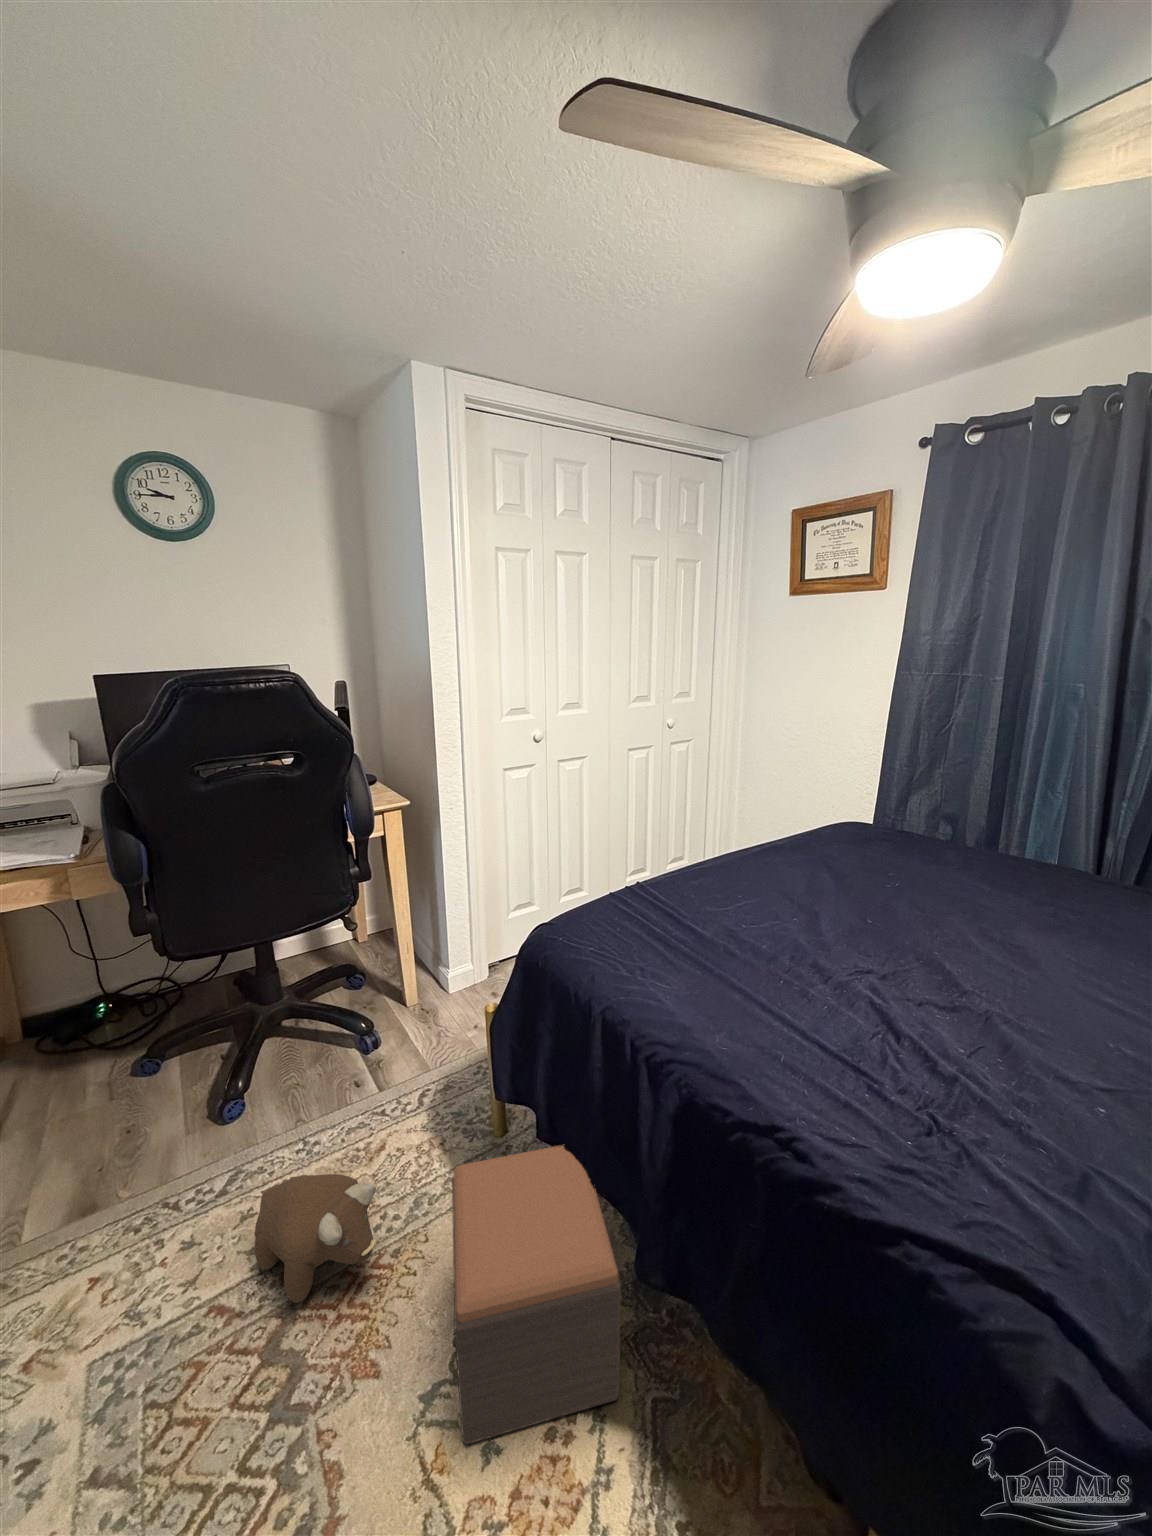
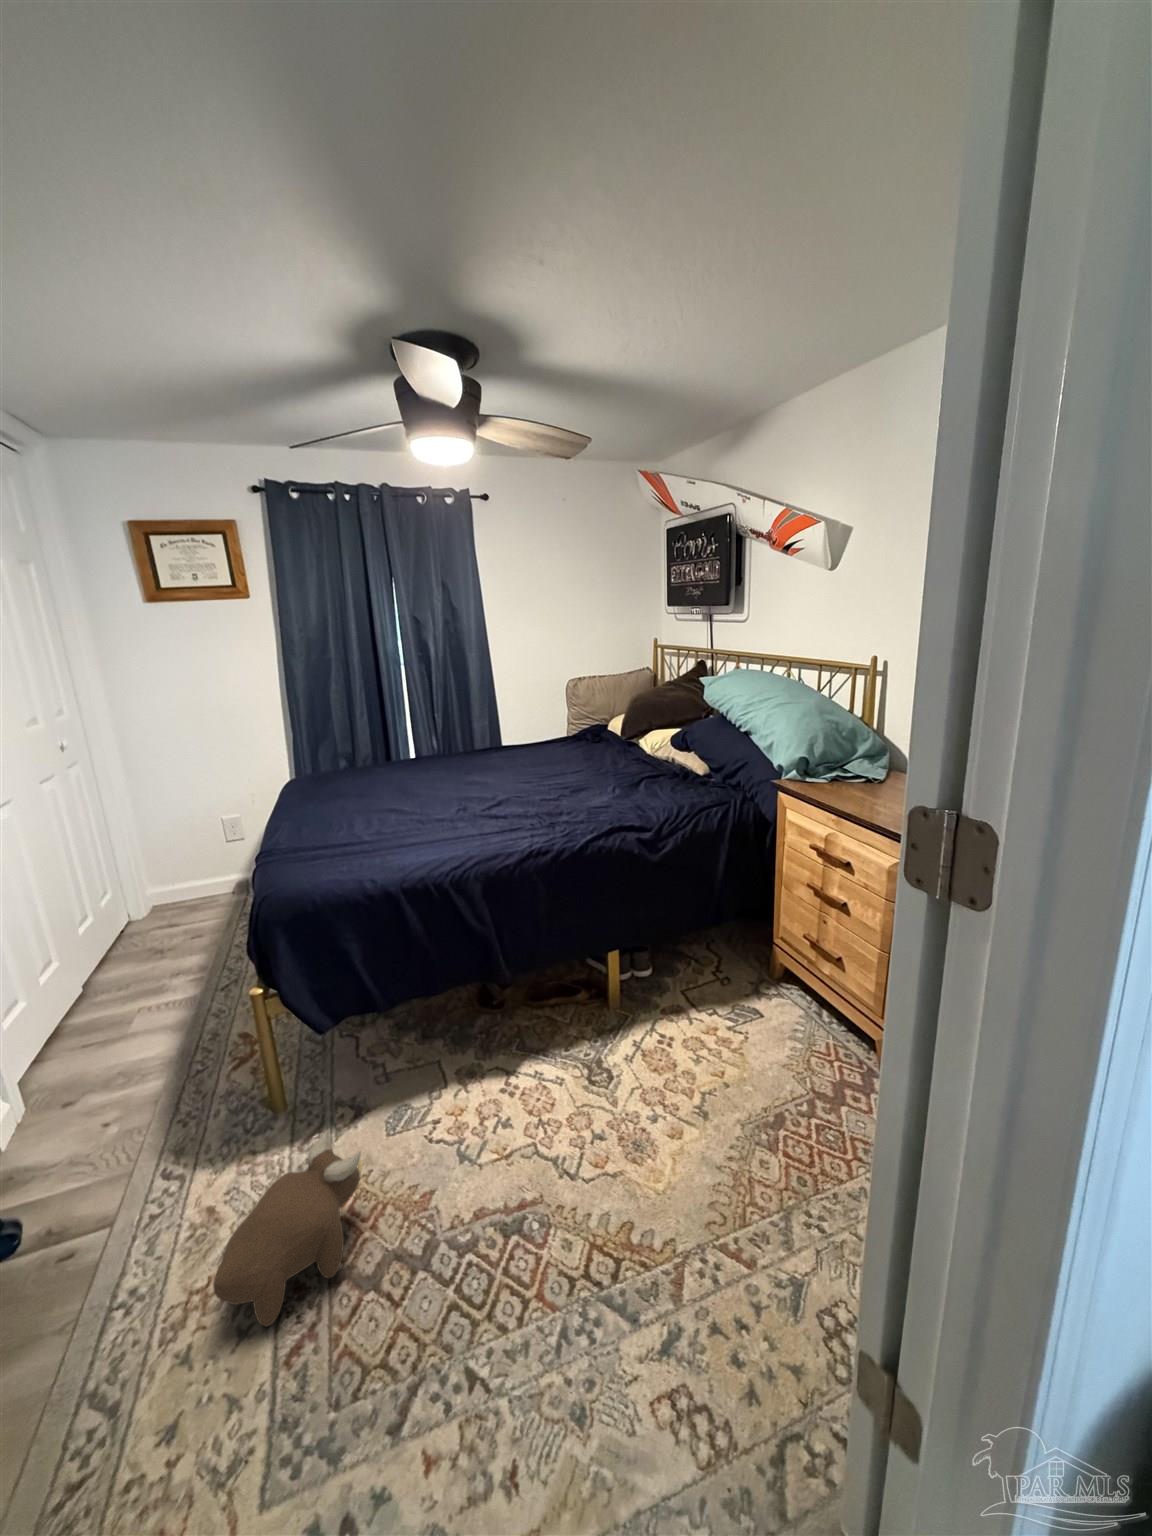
footstool: present [452,1146,621,1444] -> none [381,977,510,1141]

